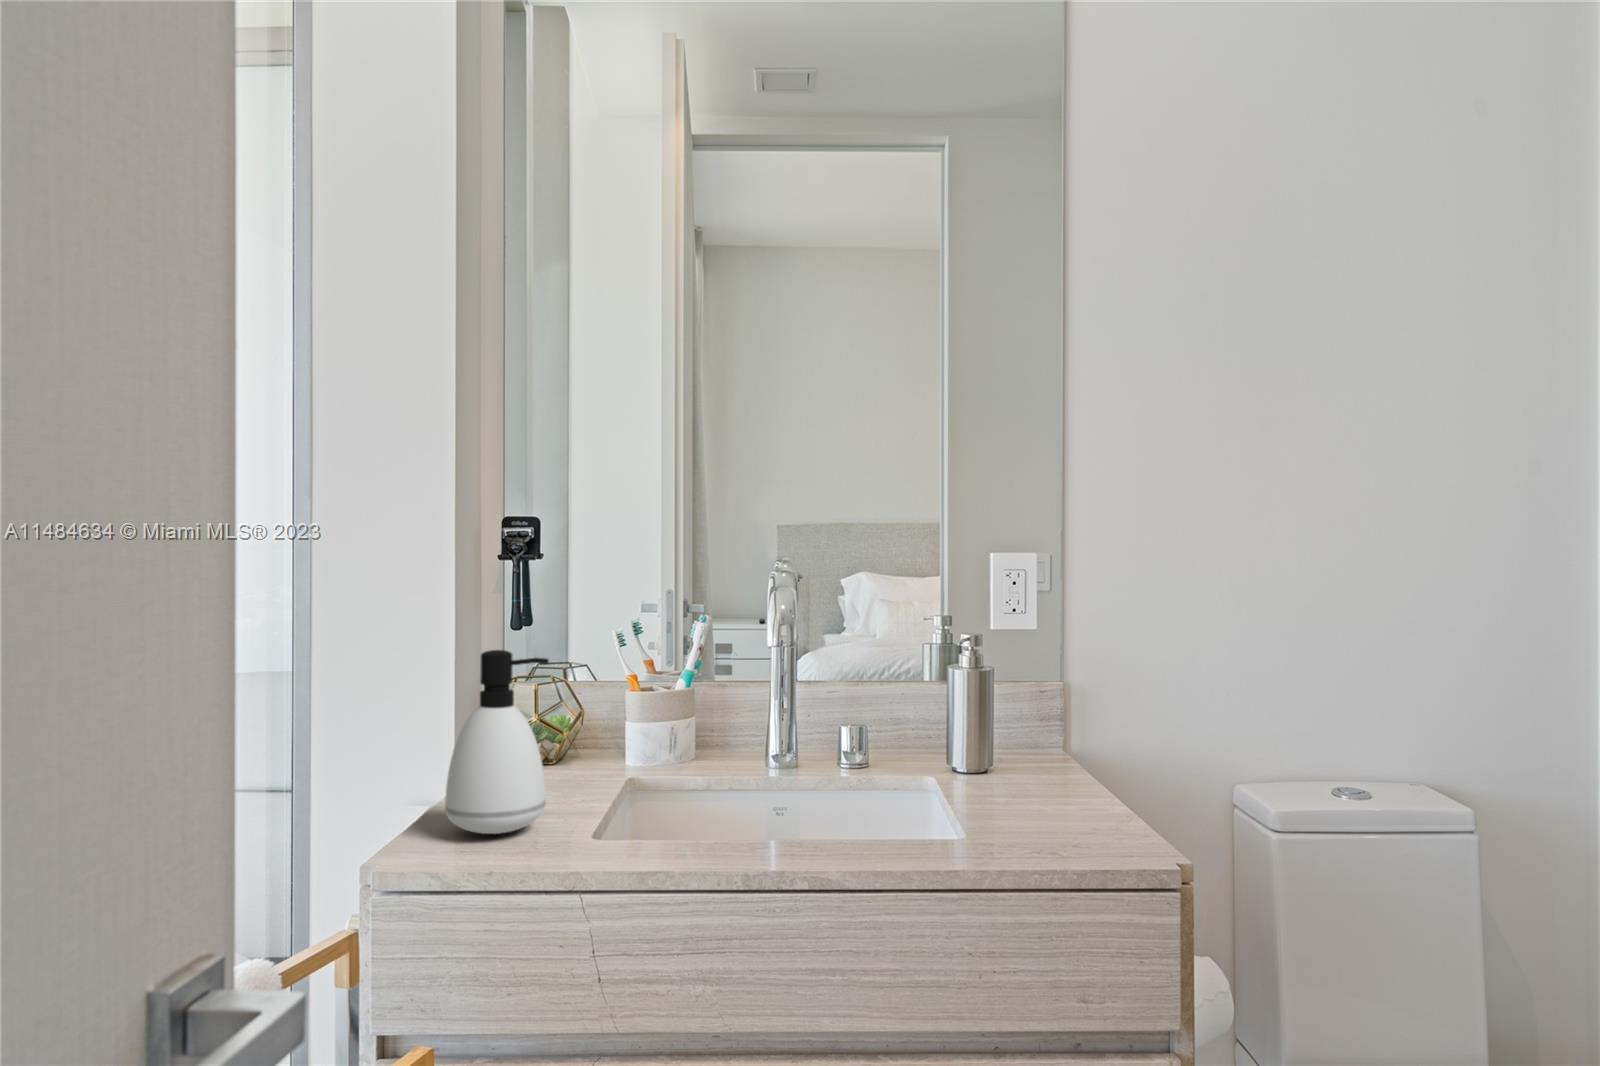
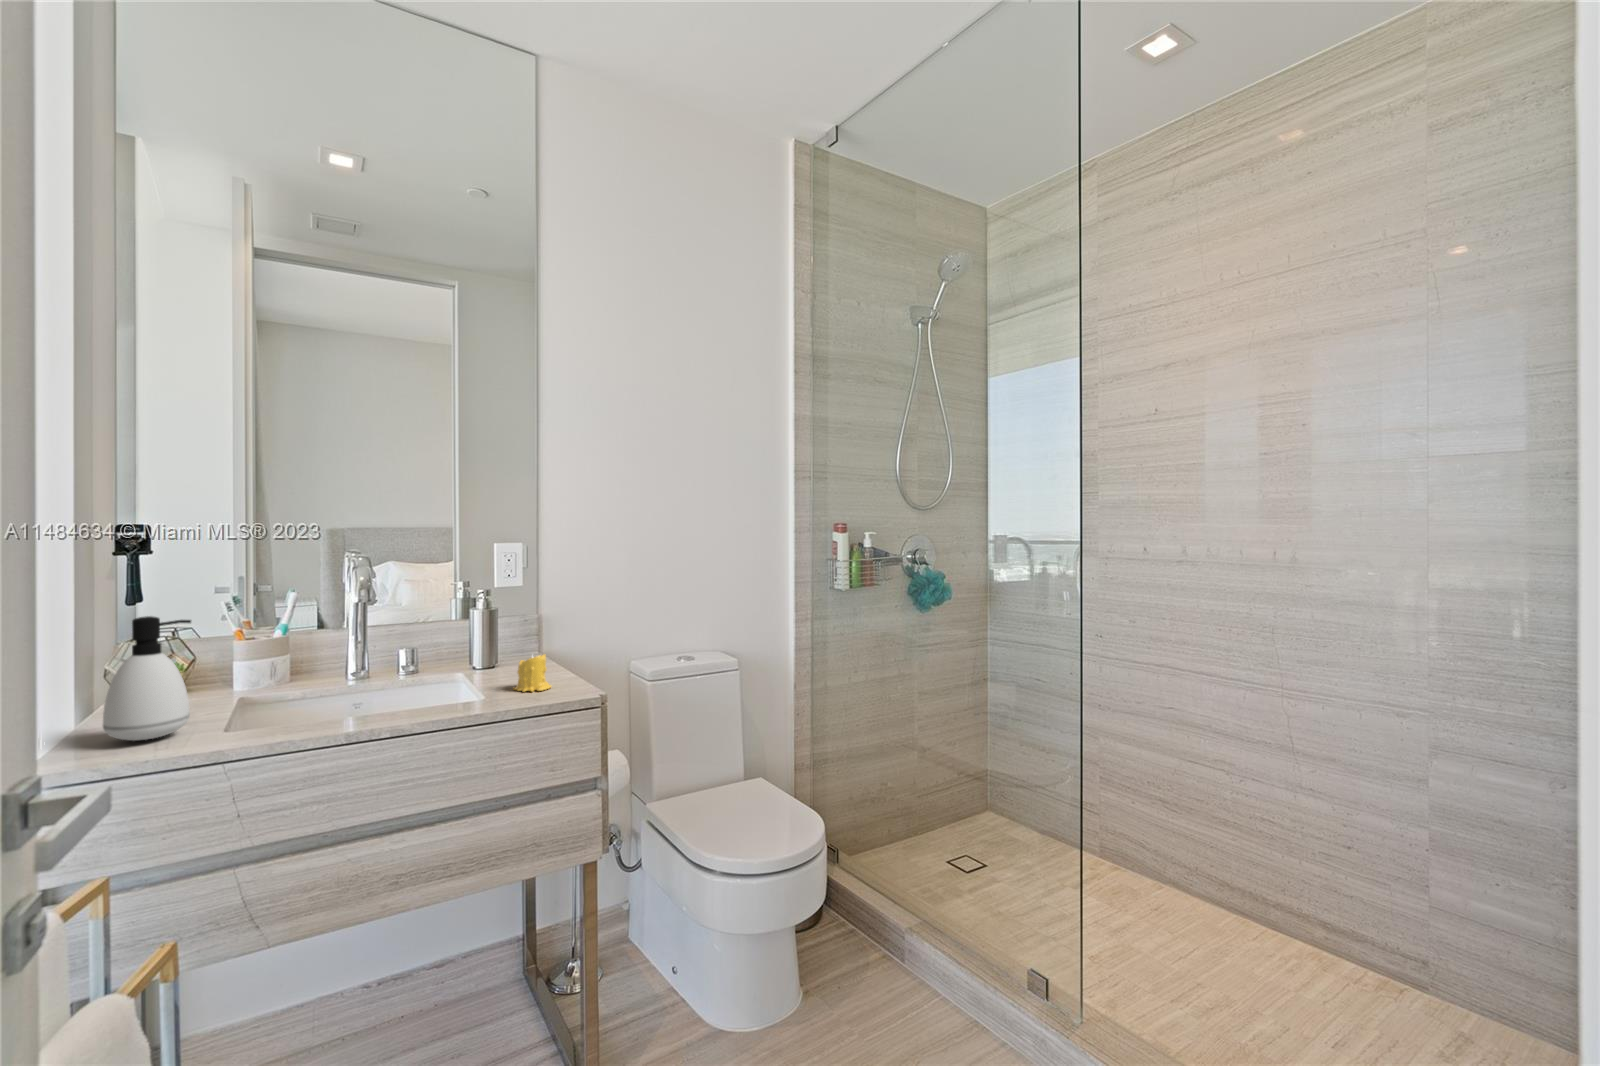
candle: none [1014,758,1085,835] -> present [514,655,551,692]

